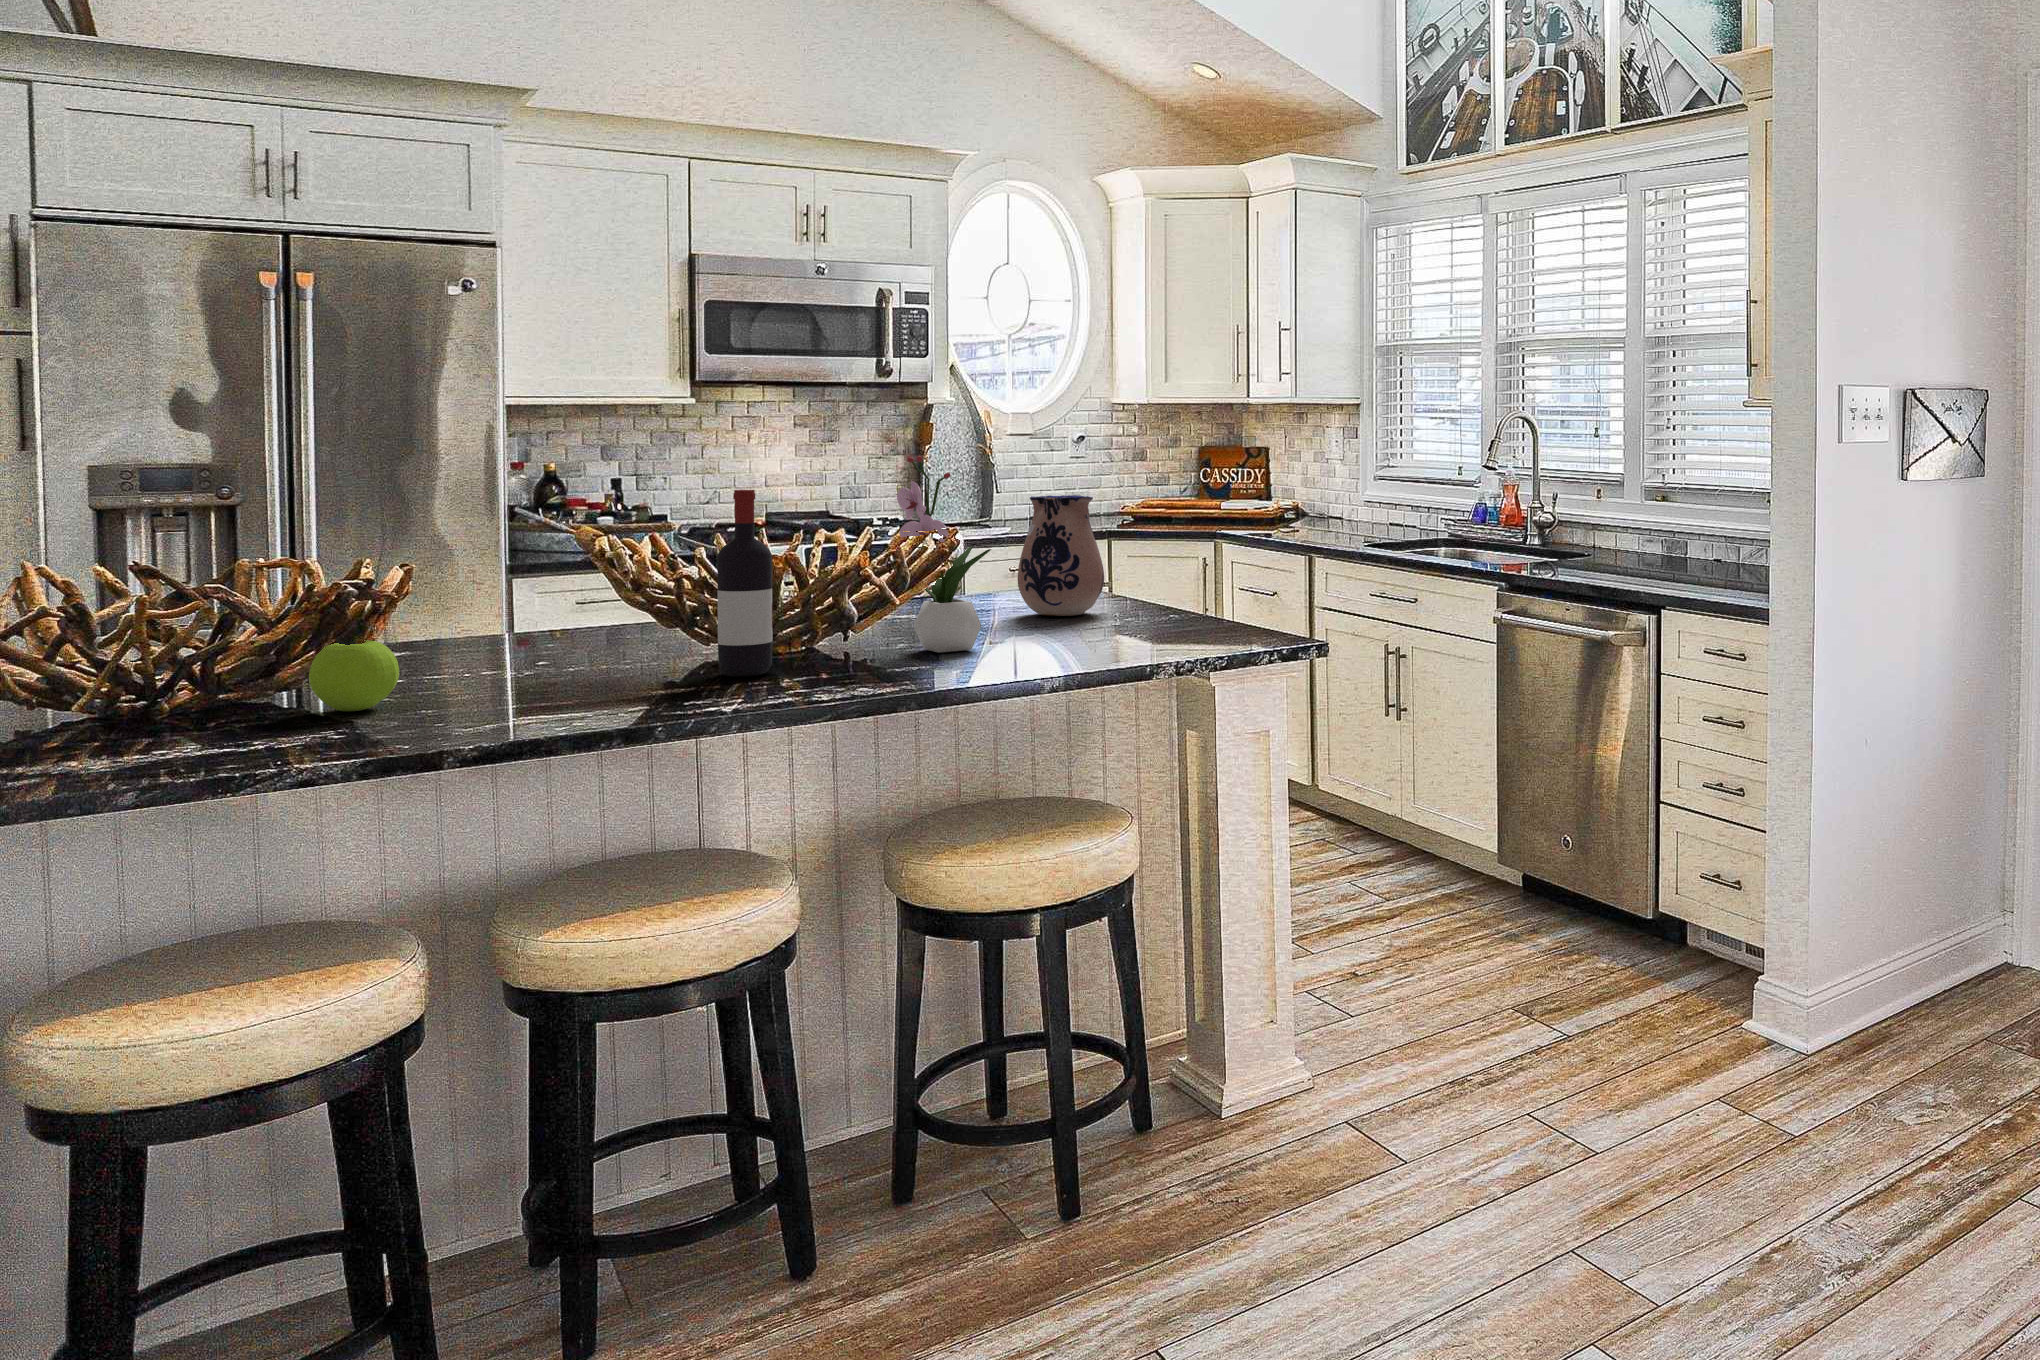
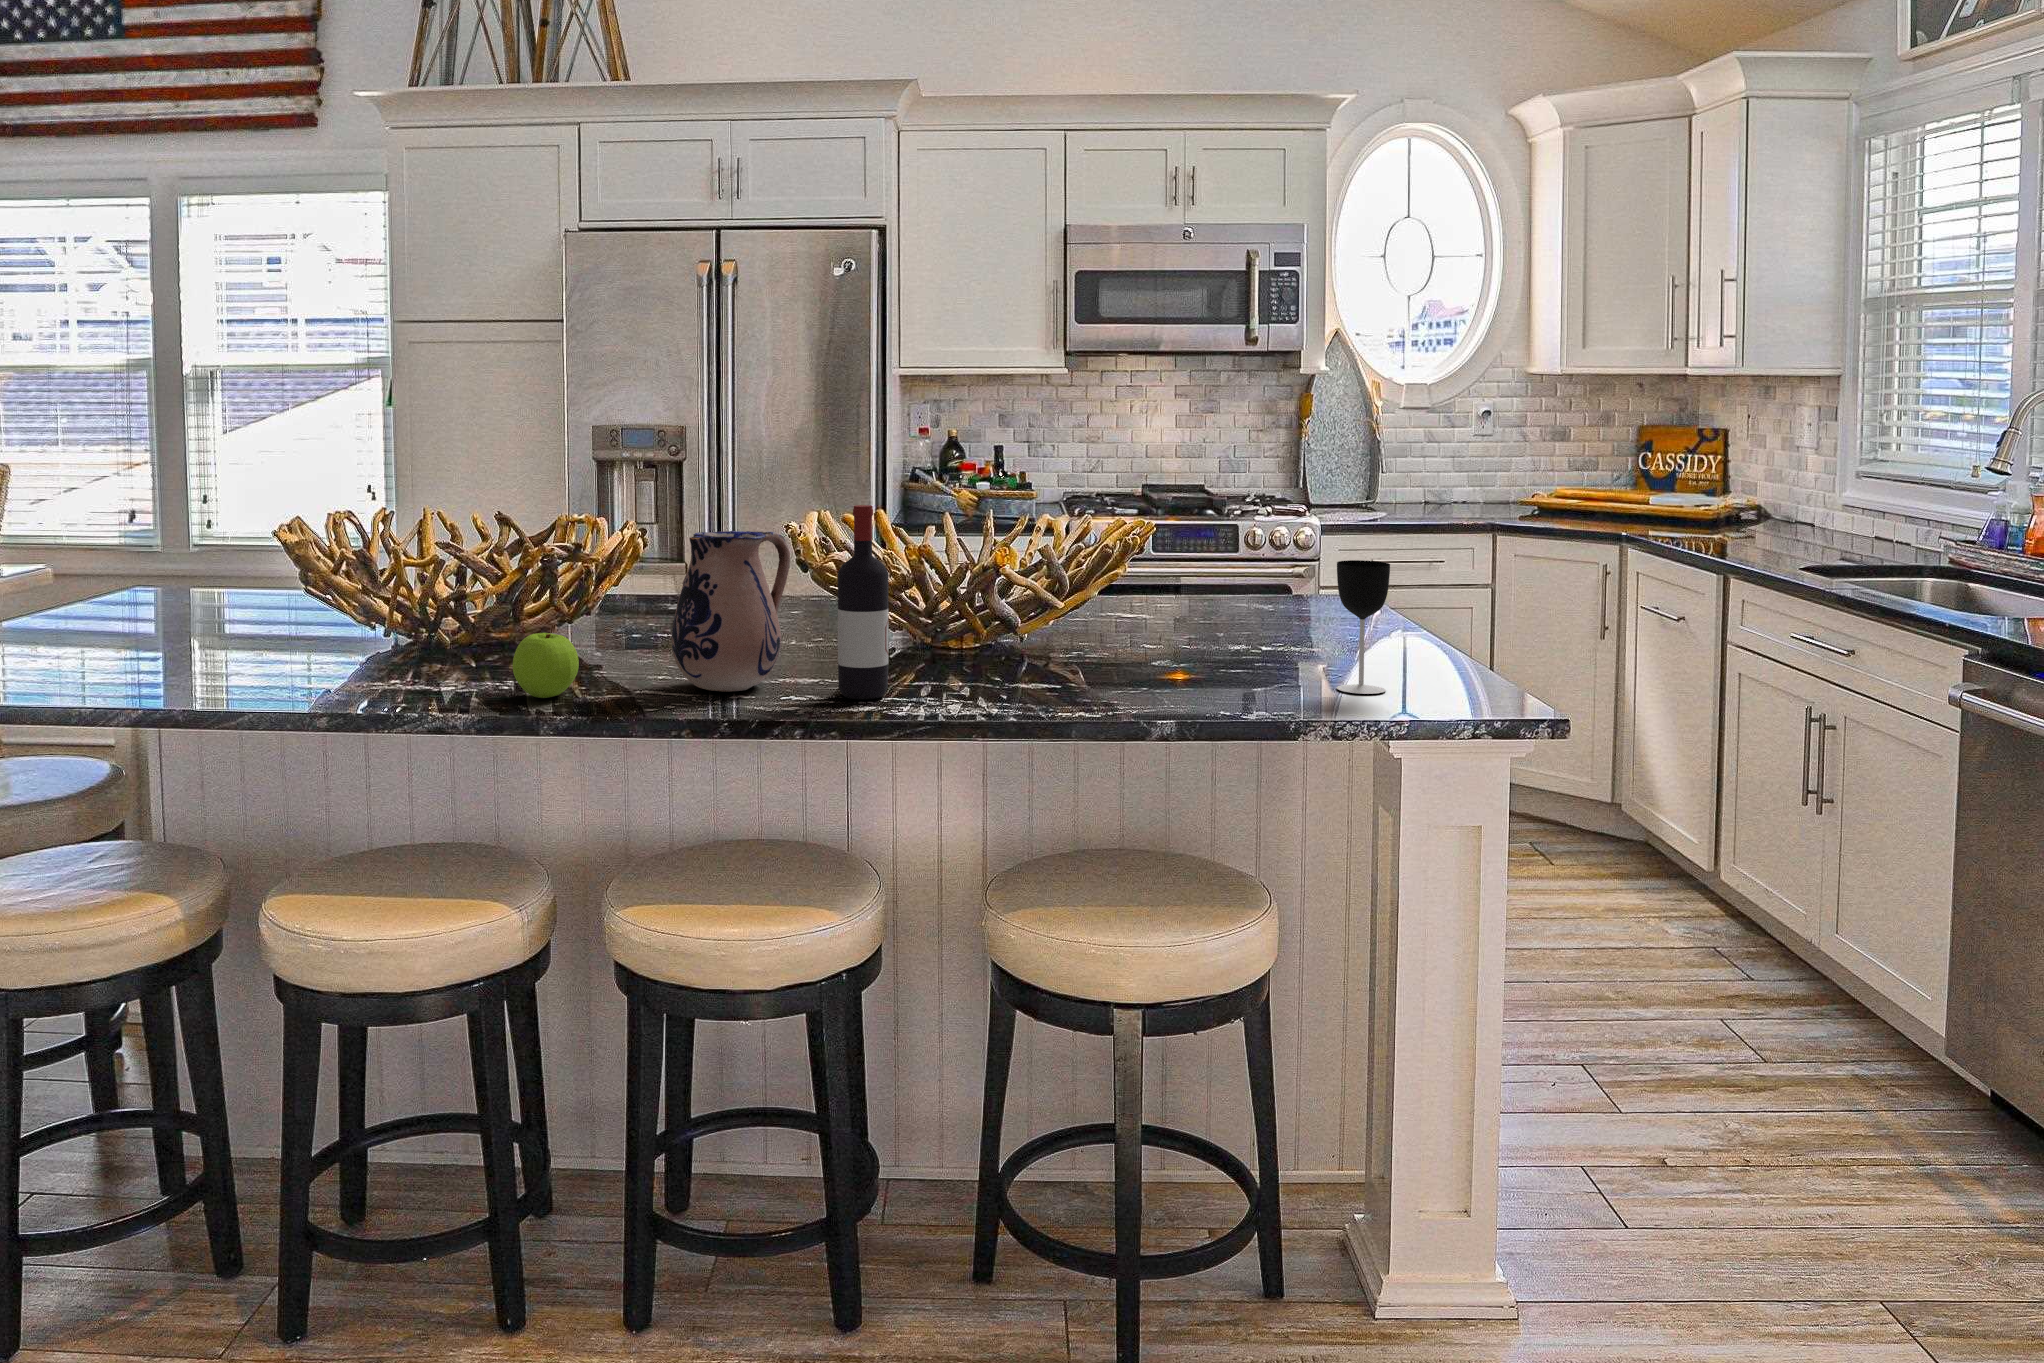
flower arrangement: present [897,456,991,653] -> none [1029,469,1123,691]
ceramic pitcher: present [1018,495,1104,616] -> present [672,531,790,692]
wine glass: none [1157,528,1199,632] -> present [1337,560,1390,694]

